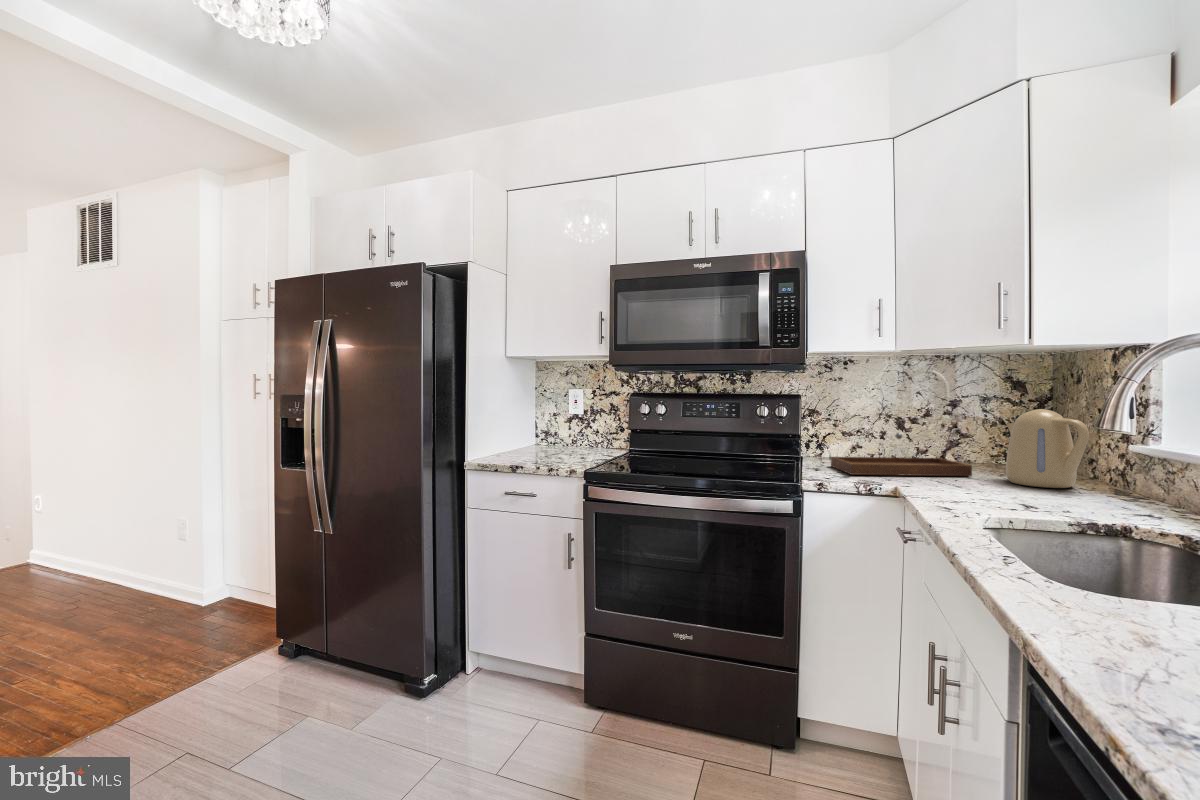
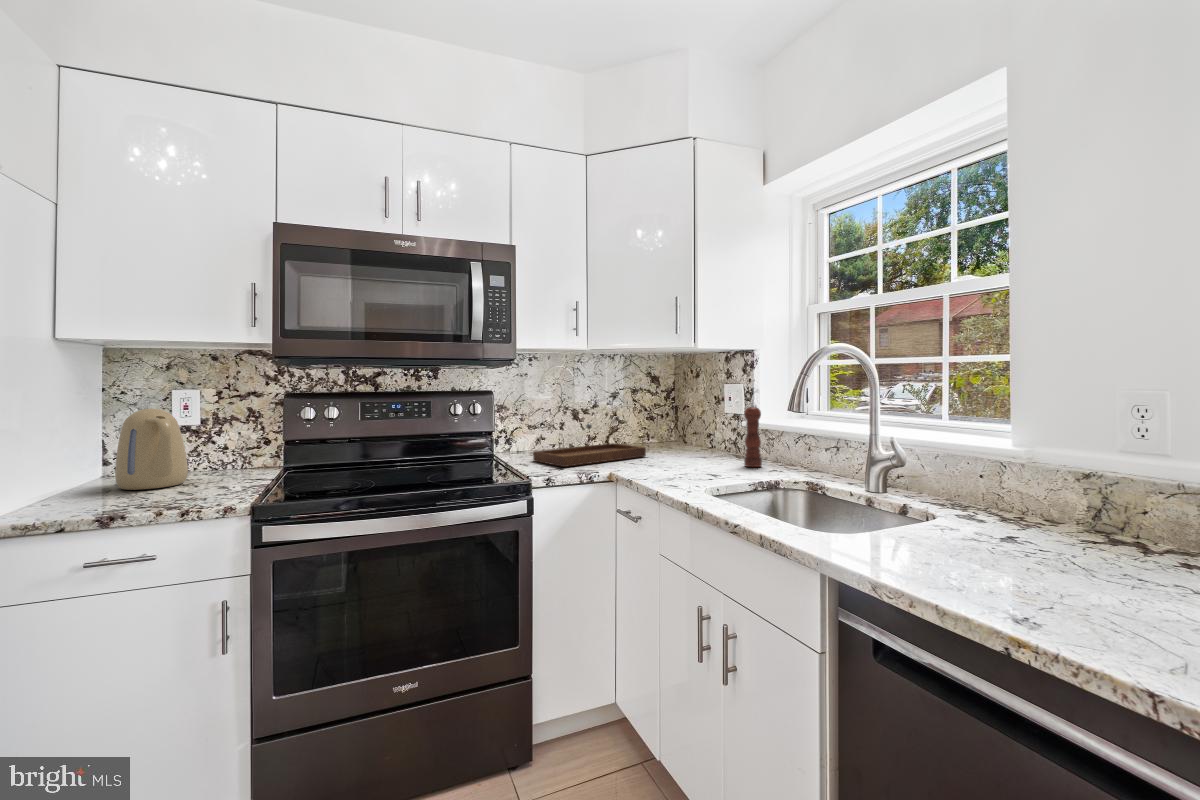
kettle: present [1006,409,1089,488] -> present [115,408,188,490]
pepper mill: none [1109,419,1141,508] -> present [744,402,762,467]

